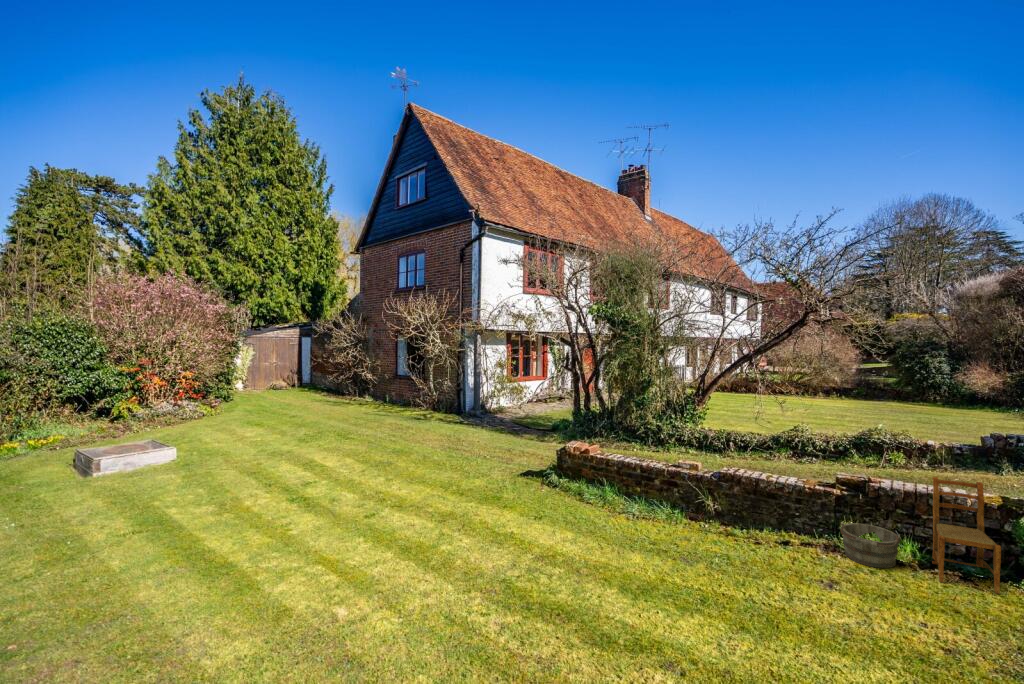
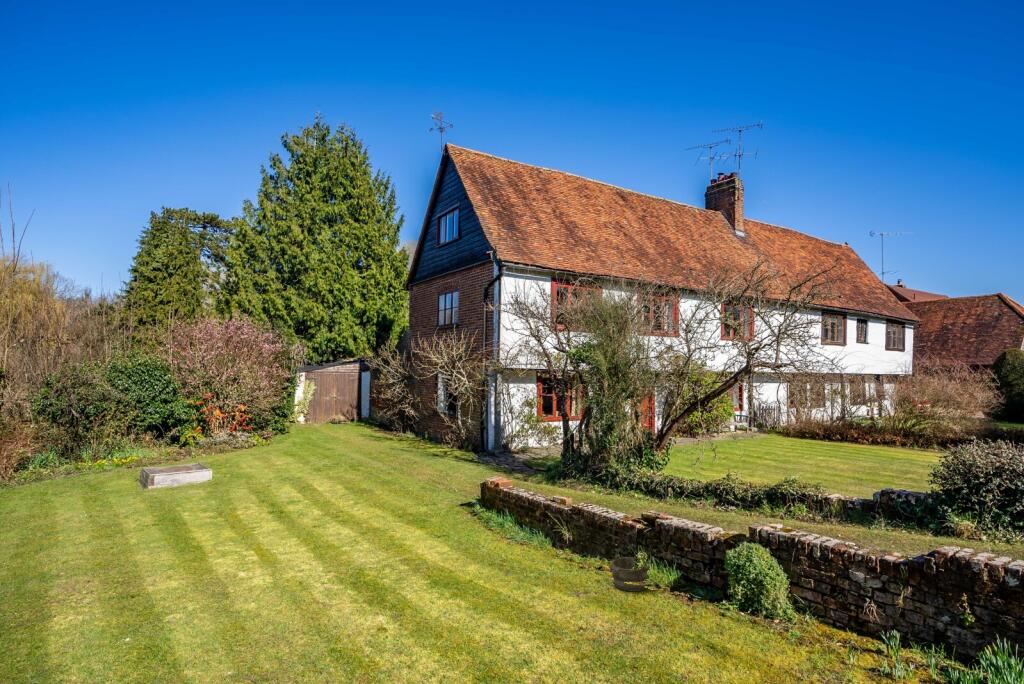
chair: present [932,477,1001,594] -> none [652,520,703,613]

